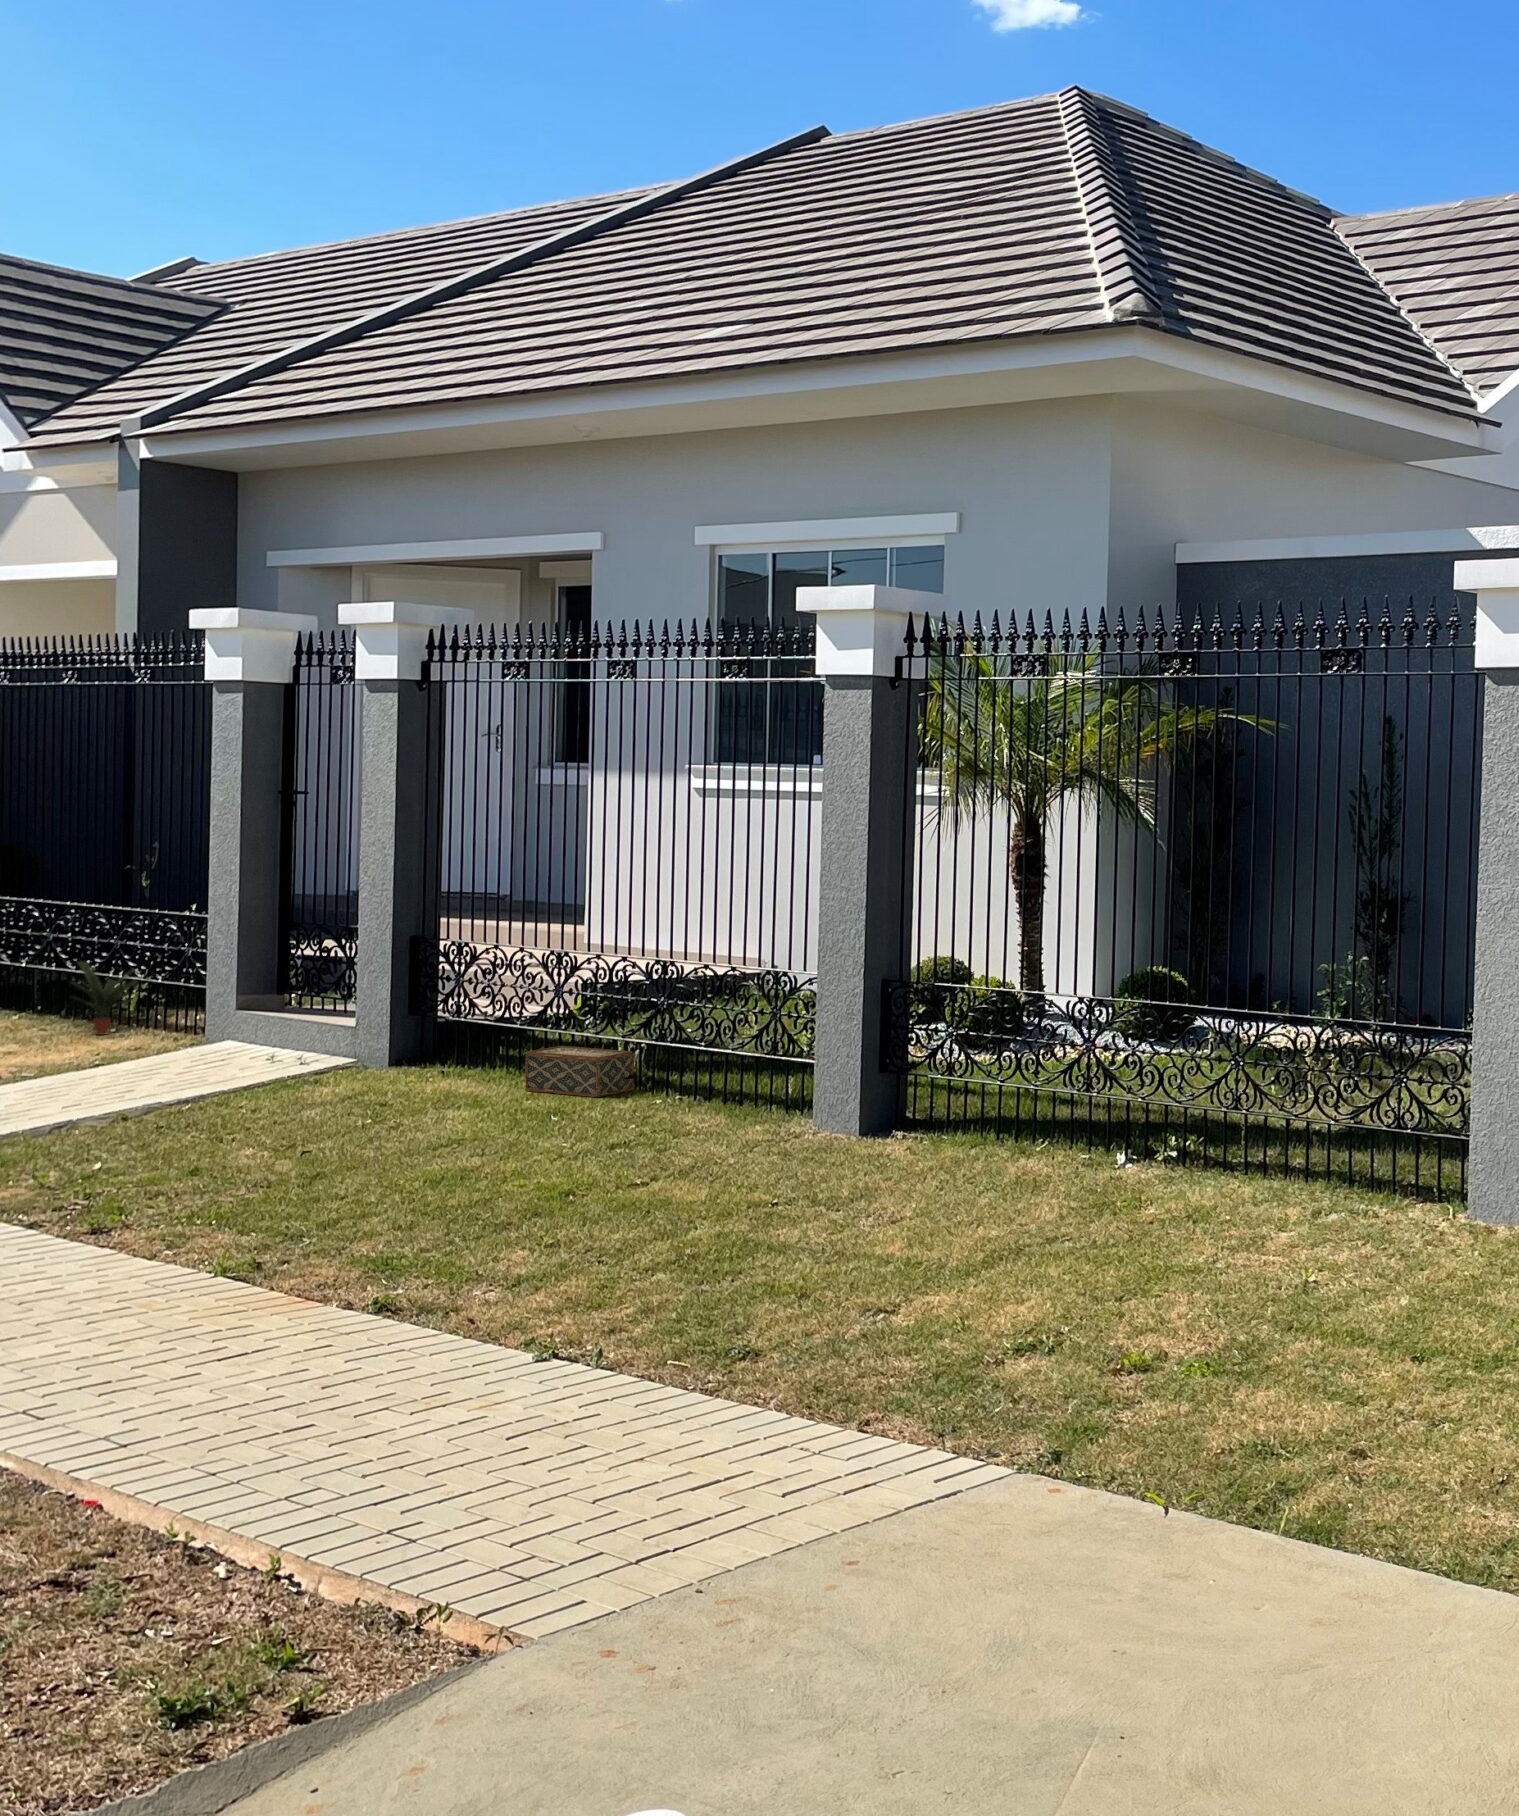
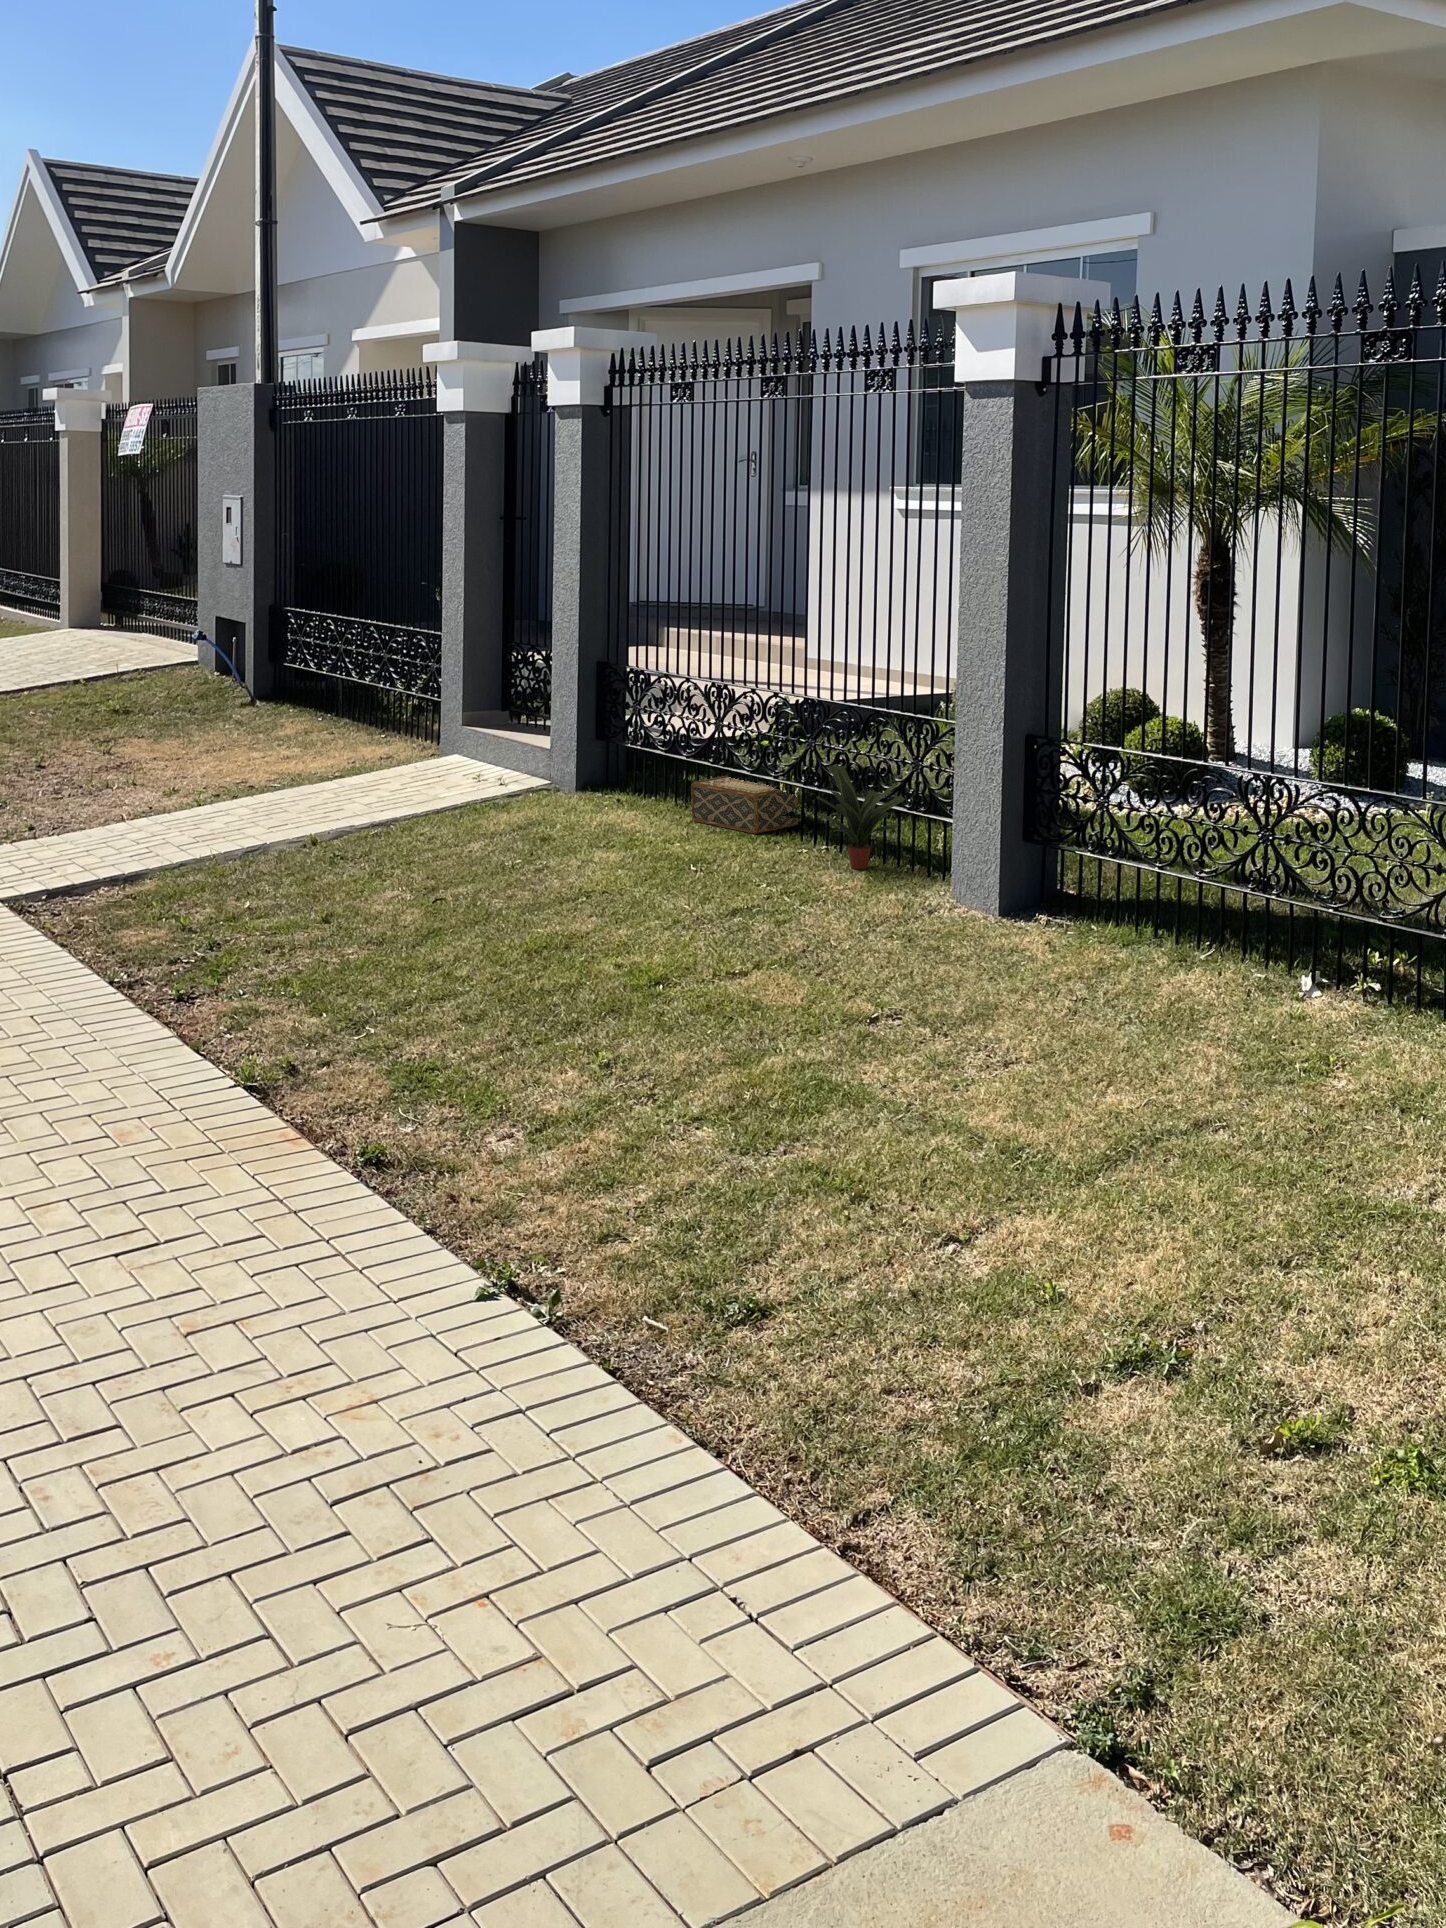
potted plant: present [71,961,137,1035] -> present [816,766,905,869]

